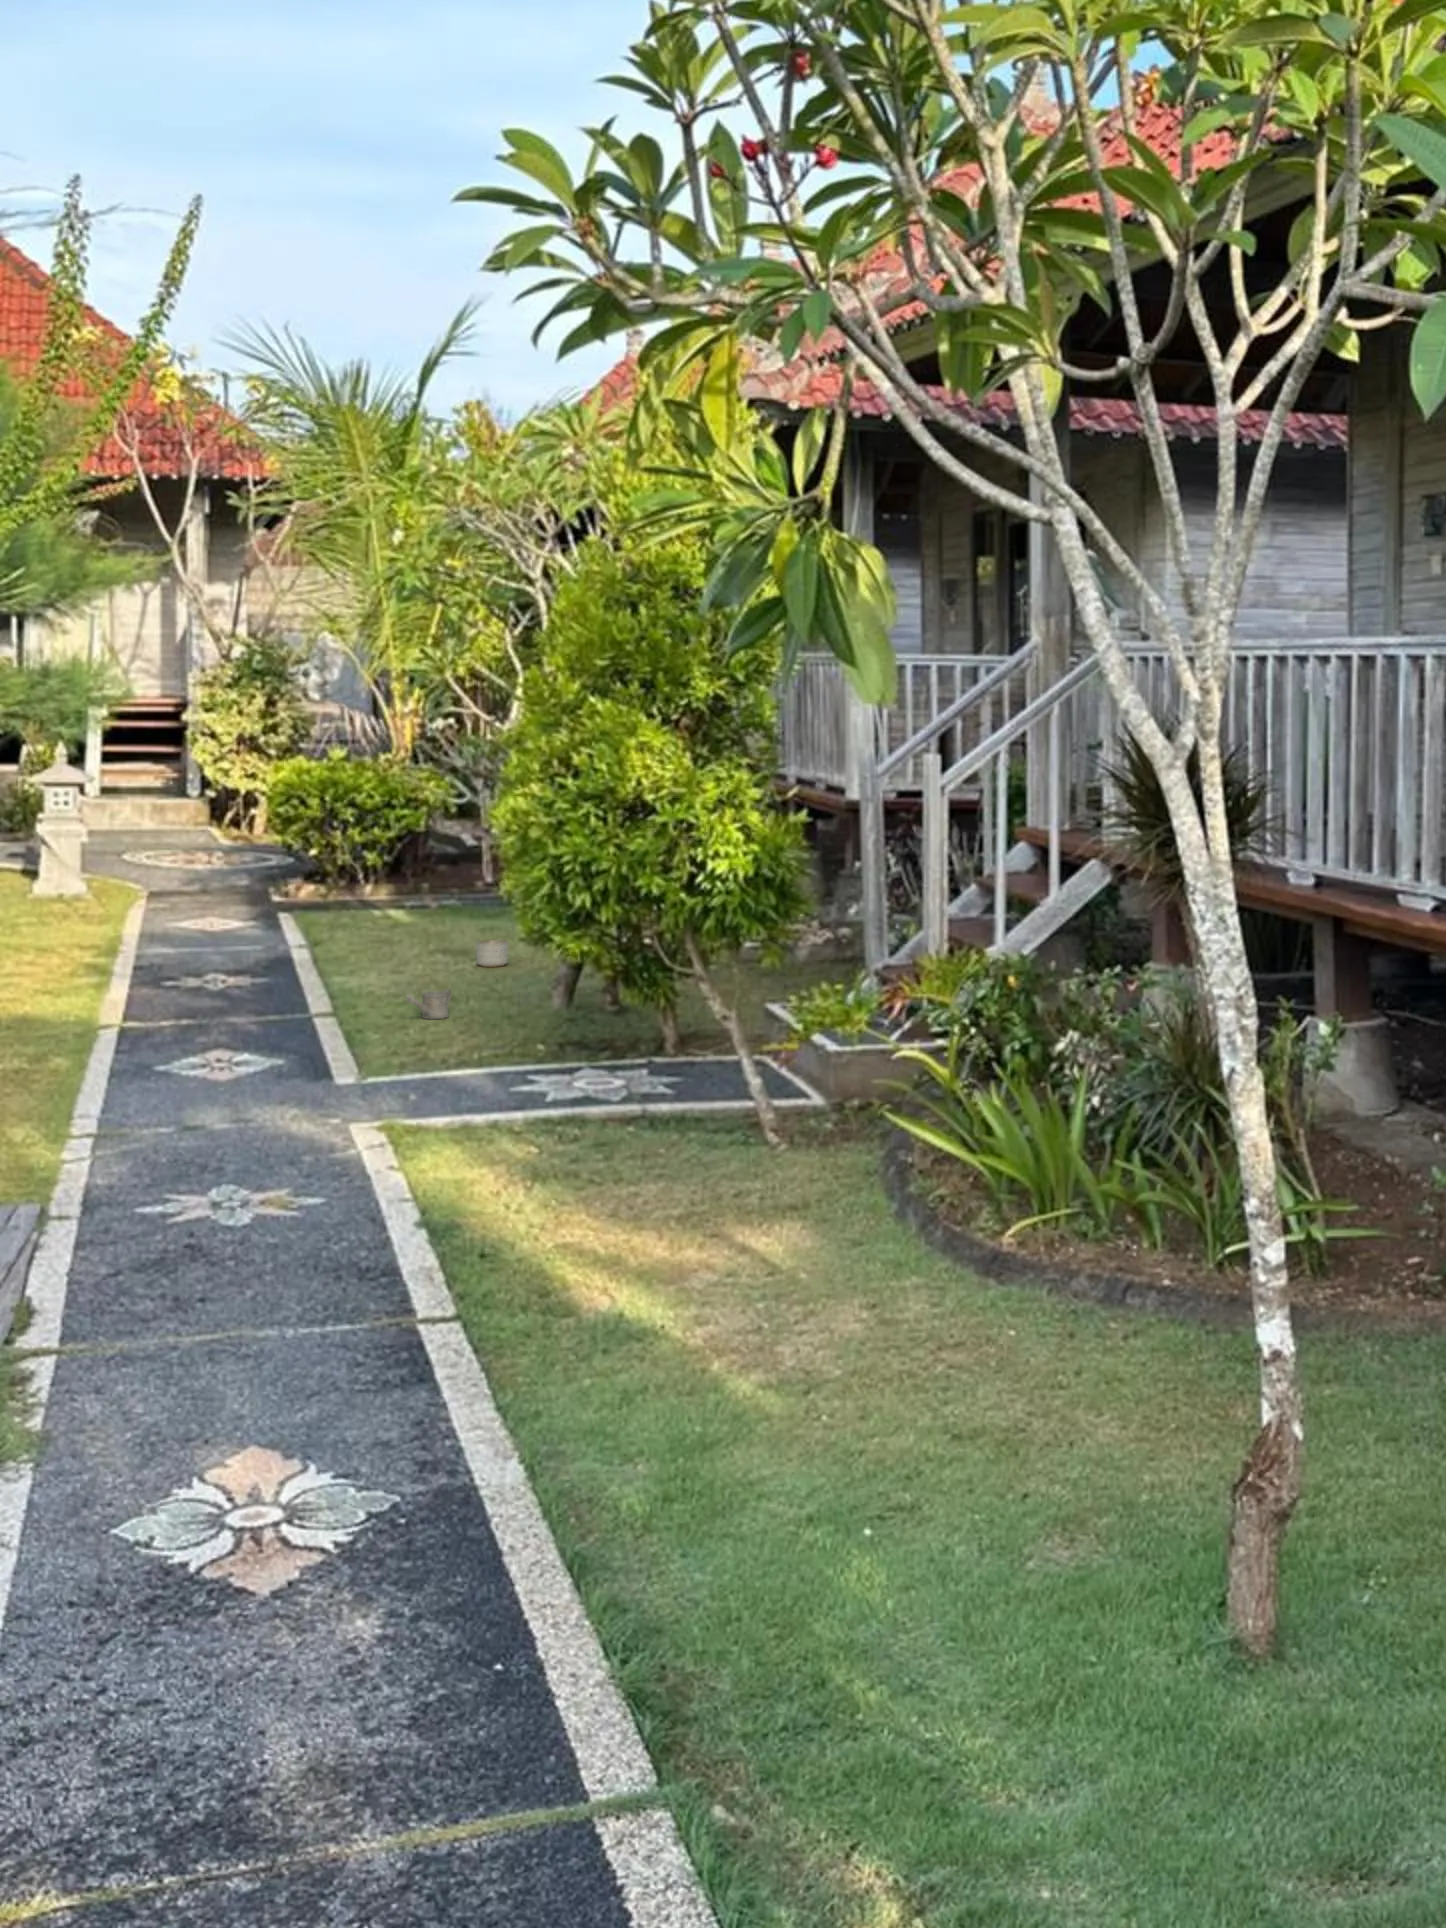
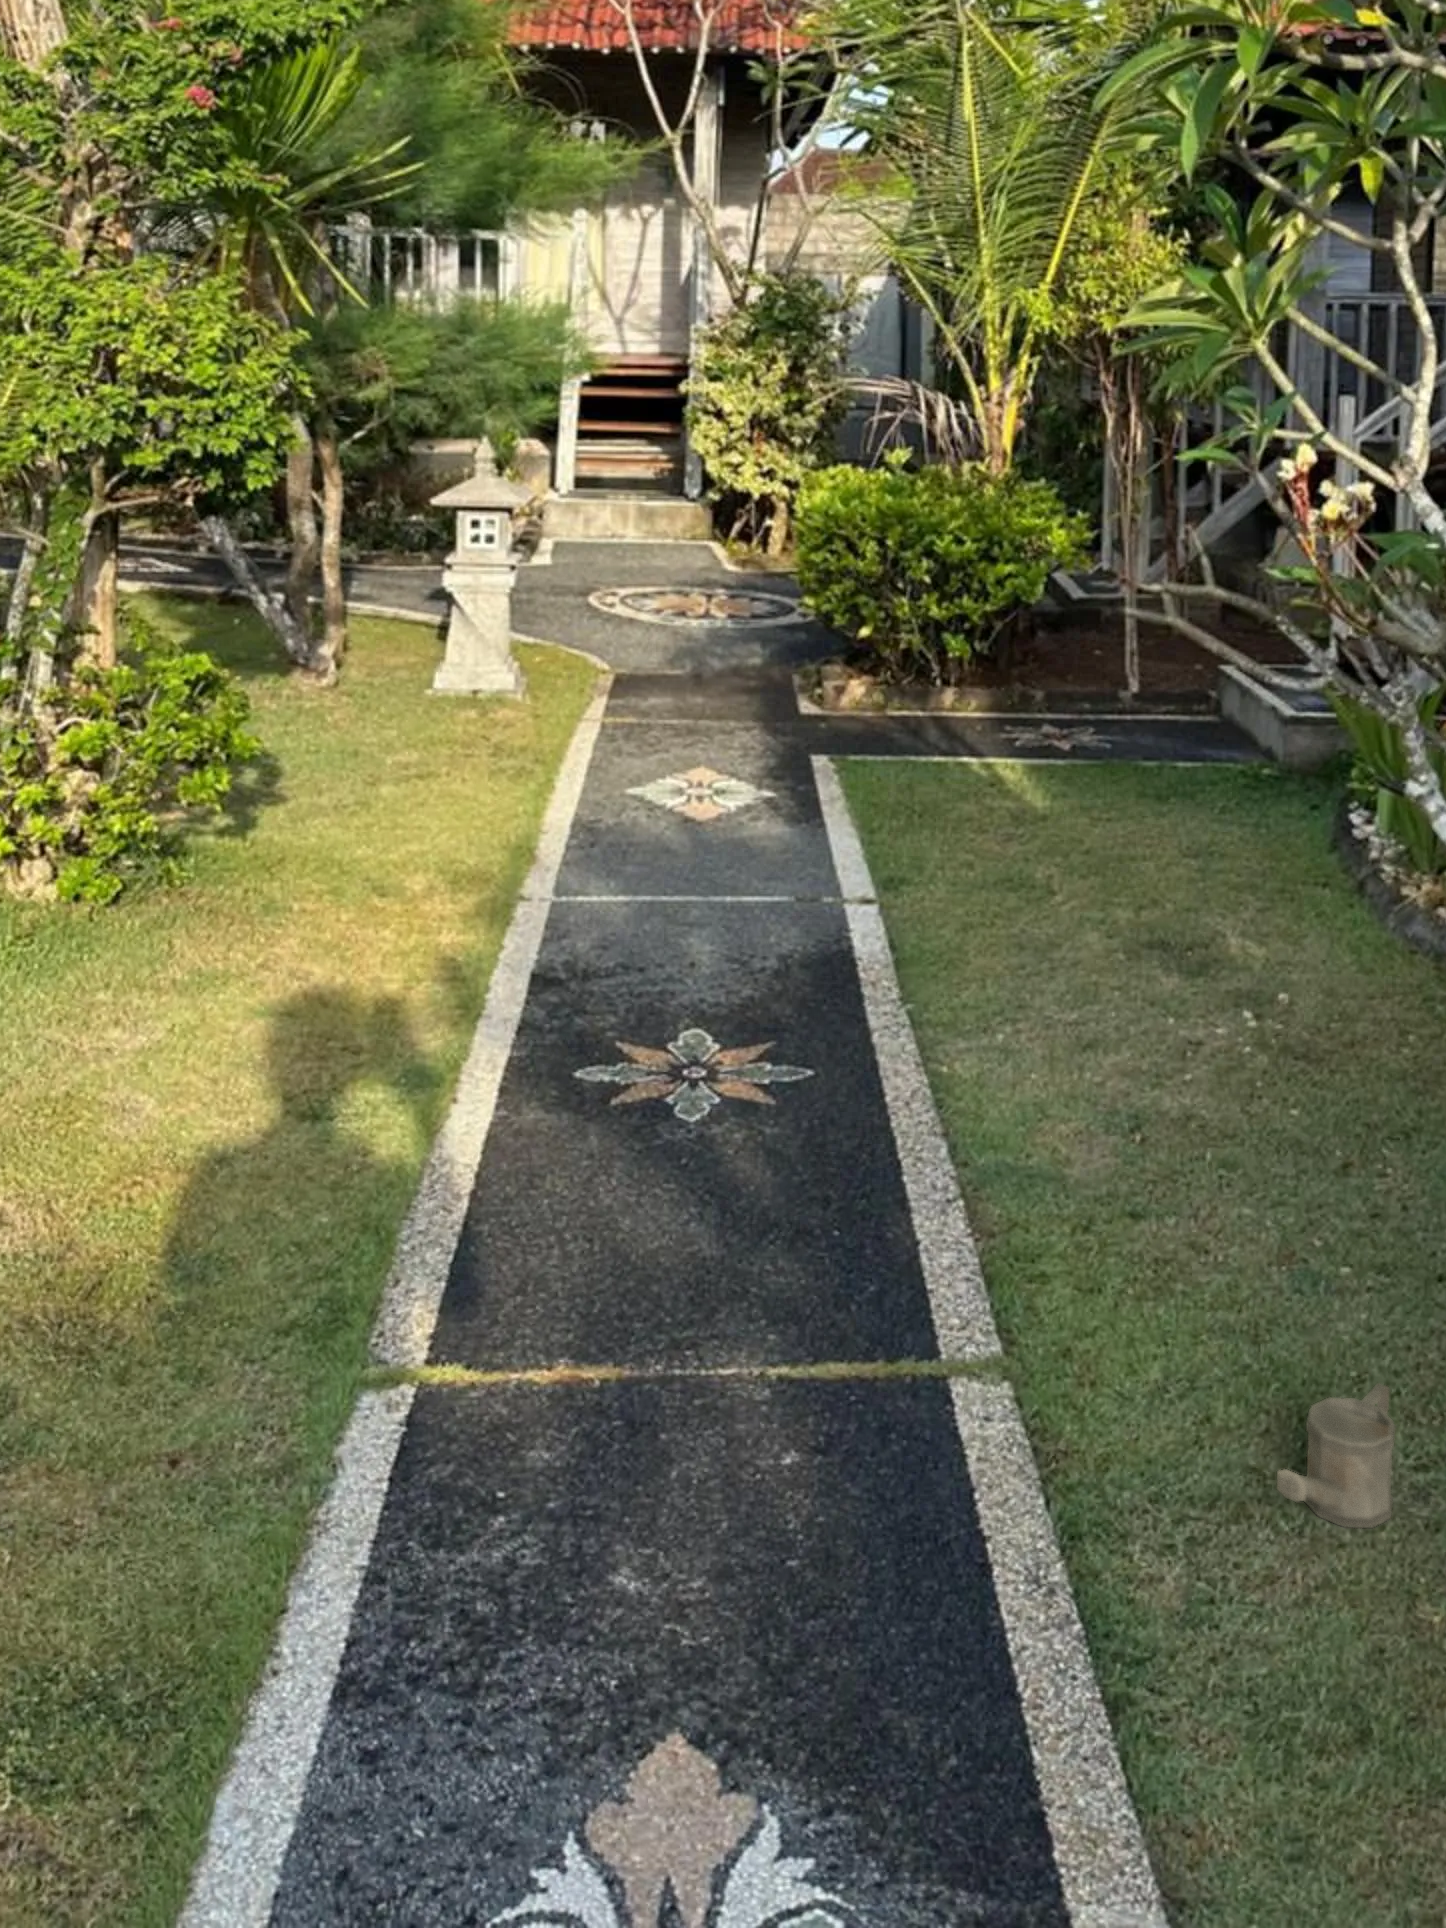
planter: present [476,940,508,967] -> none [1283,986,1364,1068]

